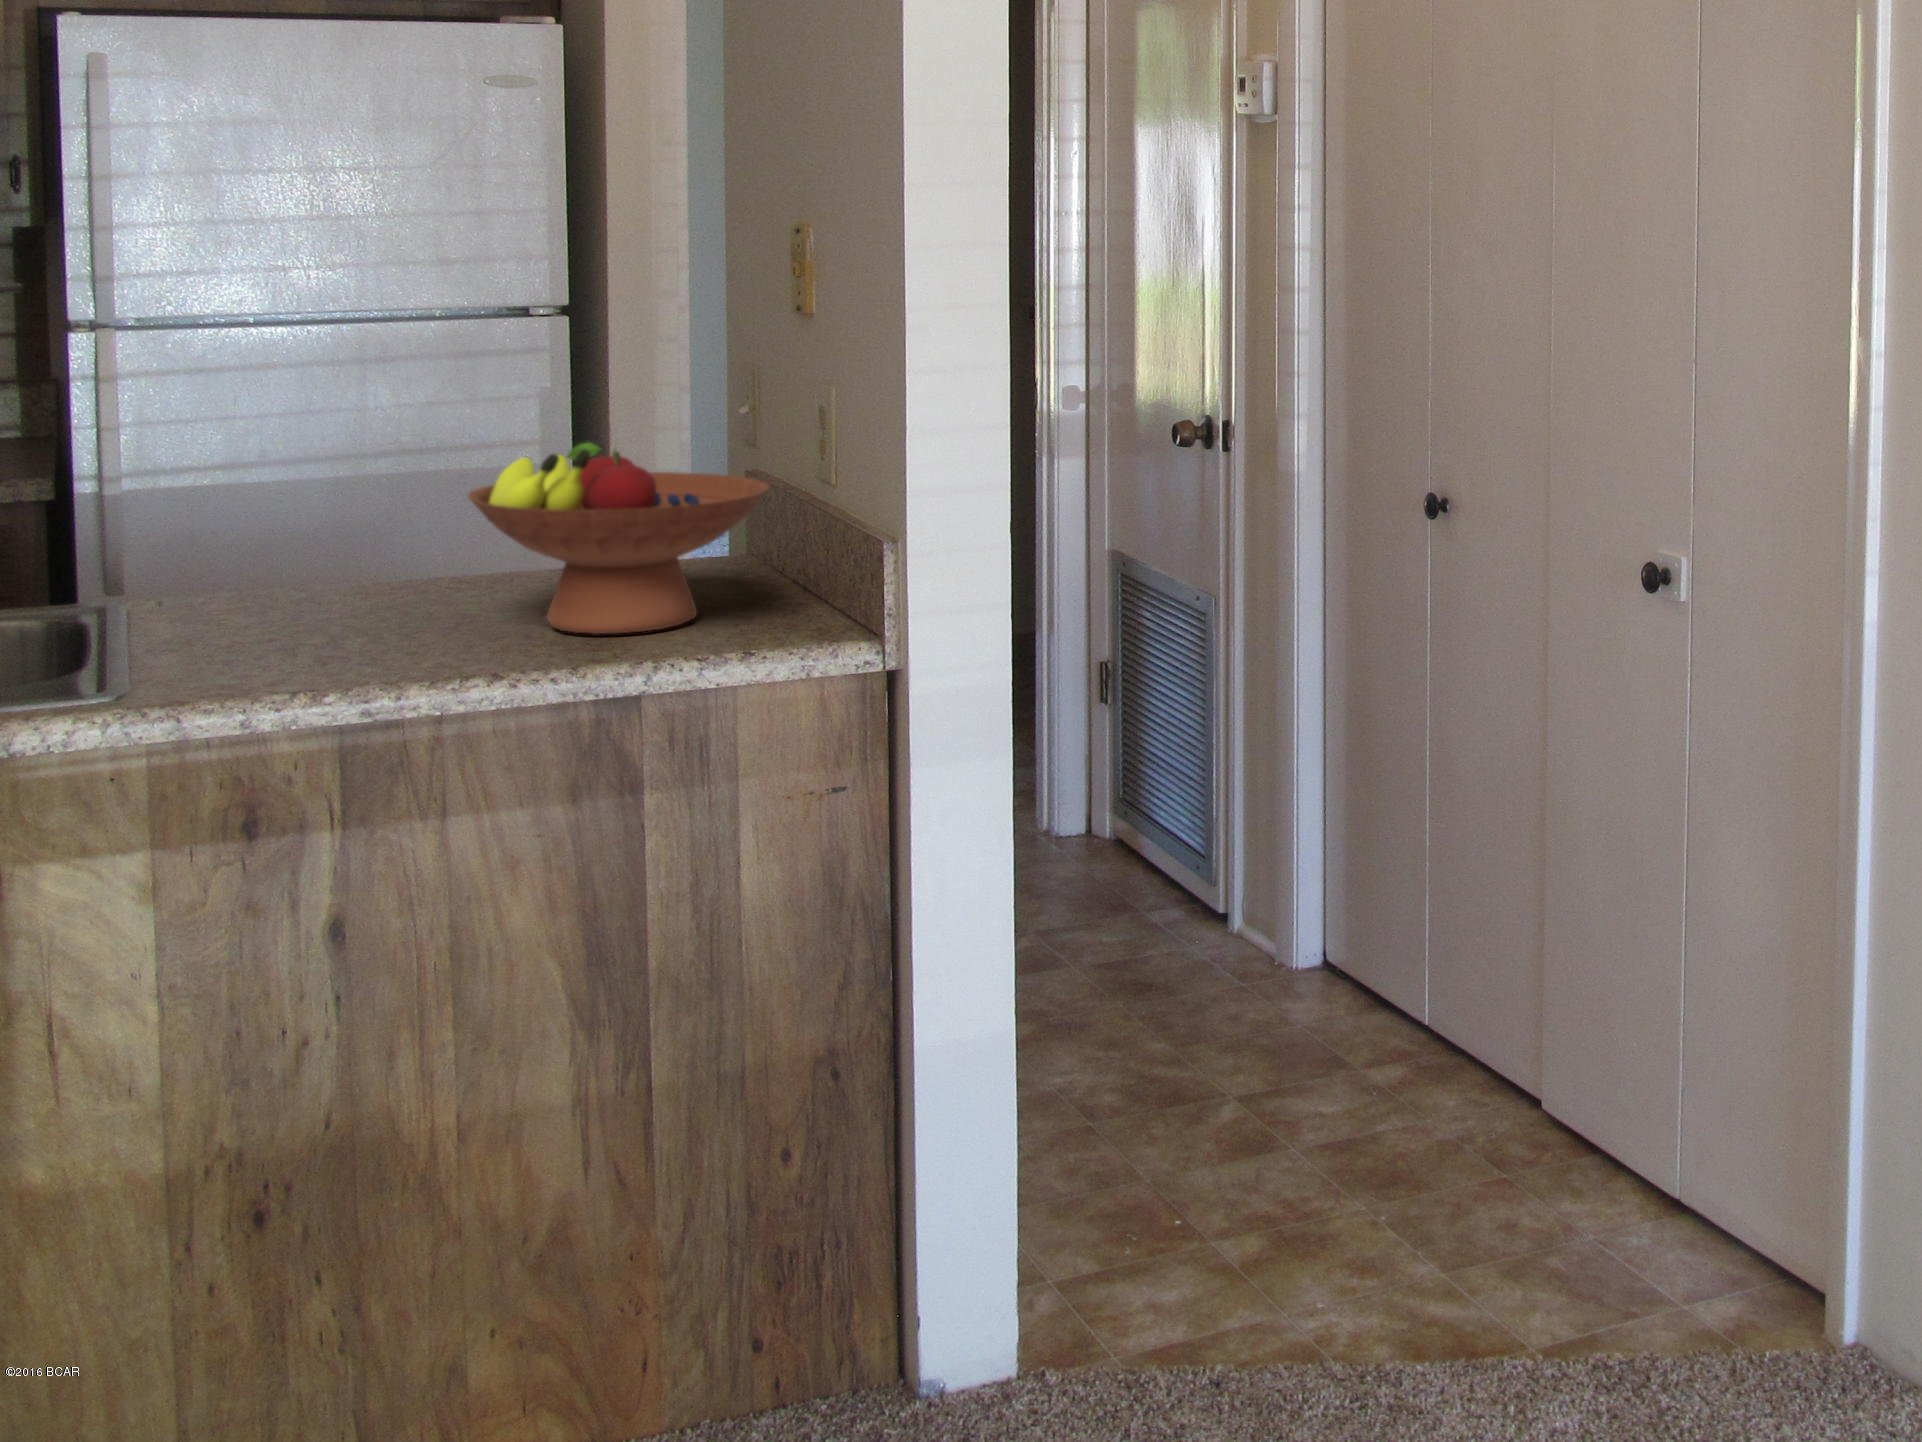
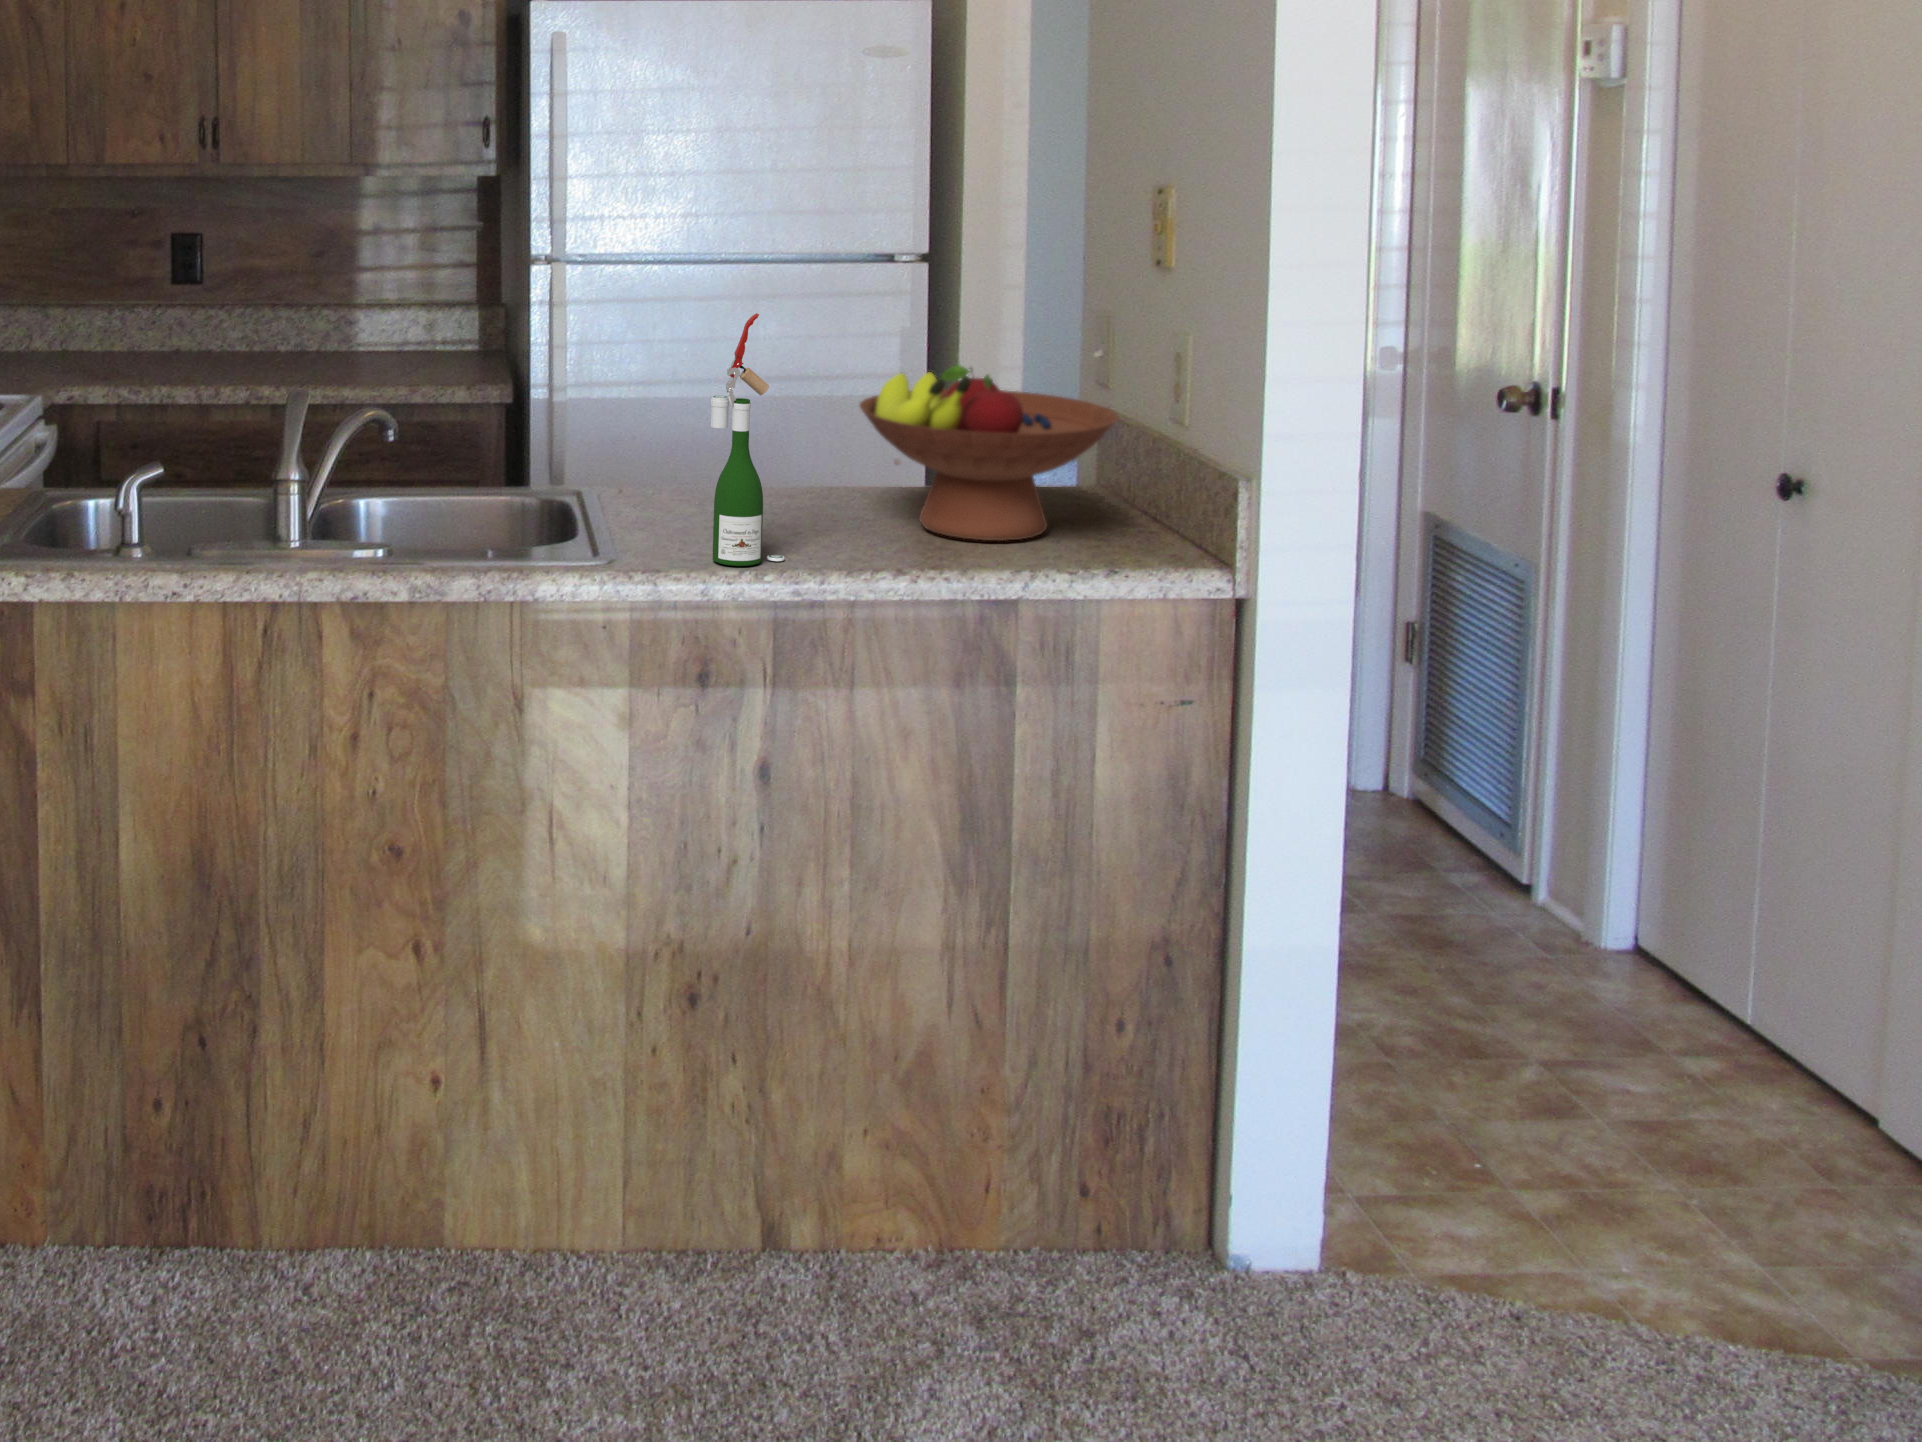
wine bottle: none [249,384,356,689] -> present [711,313,784,566]

